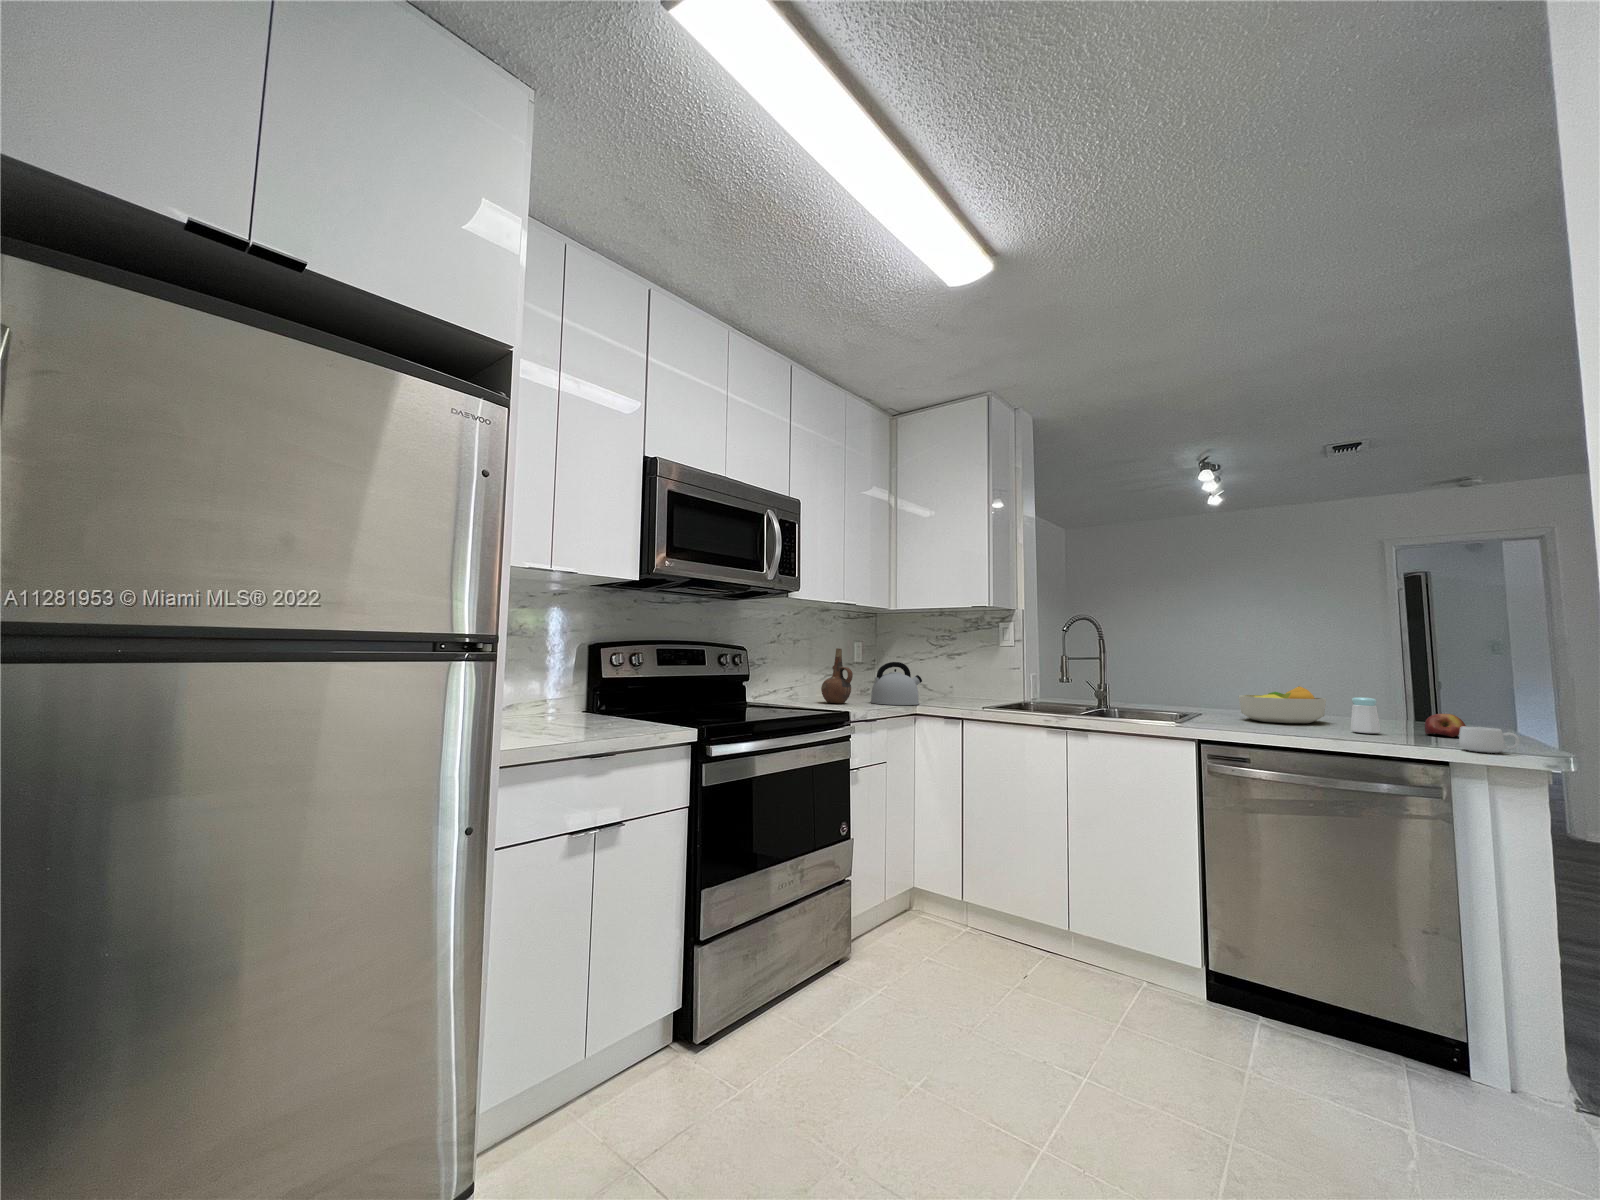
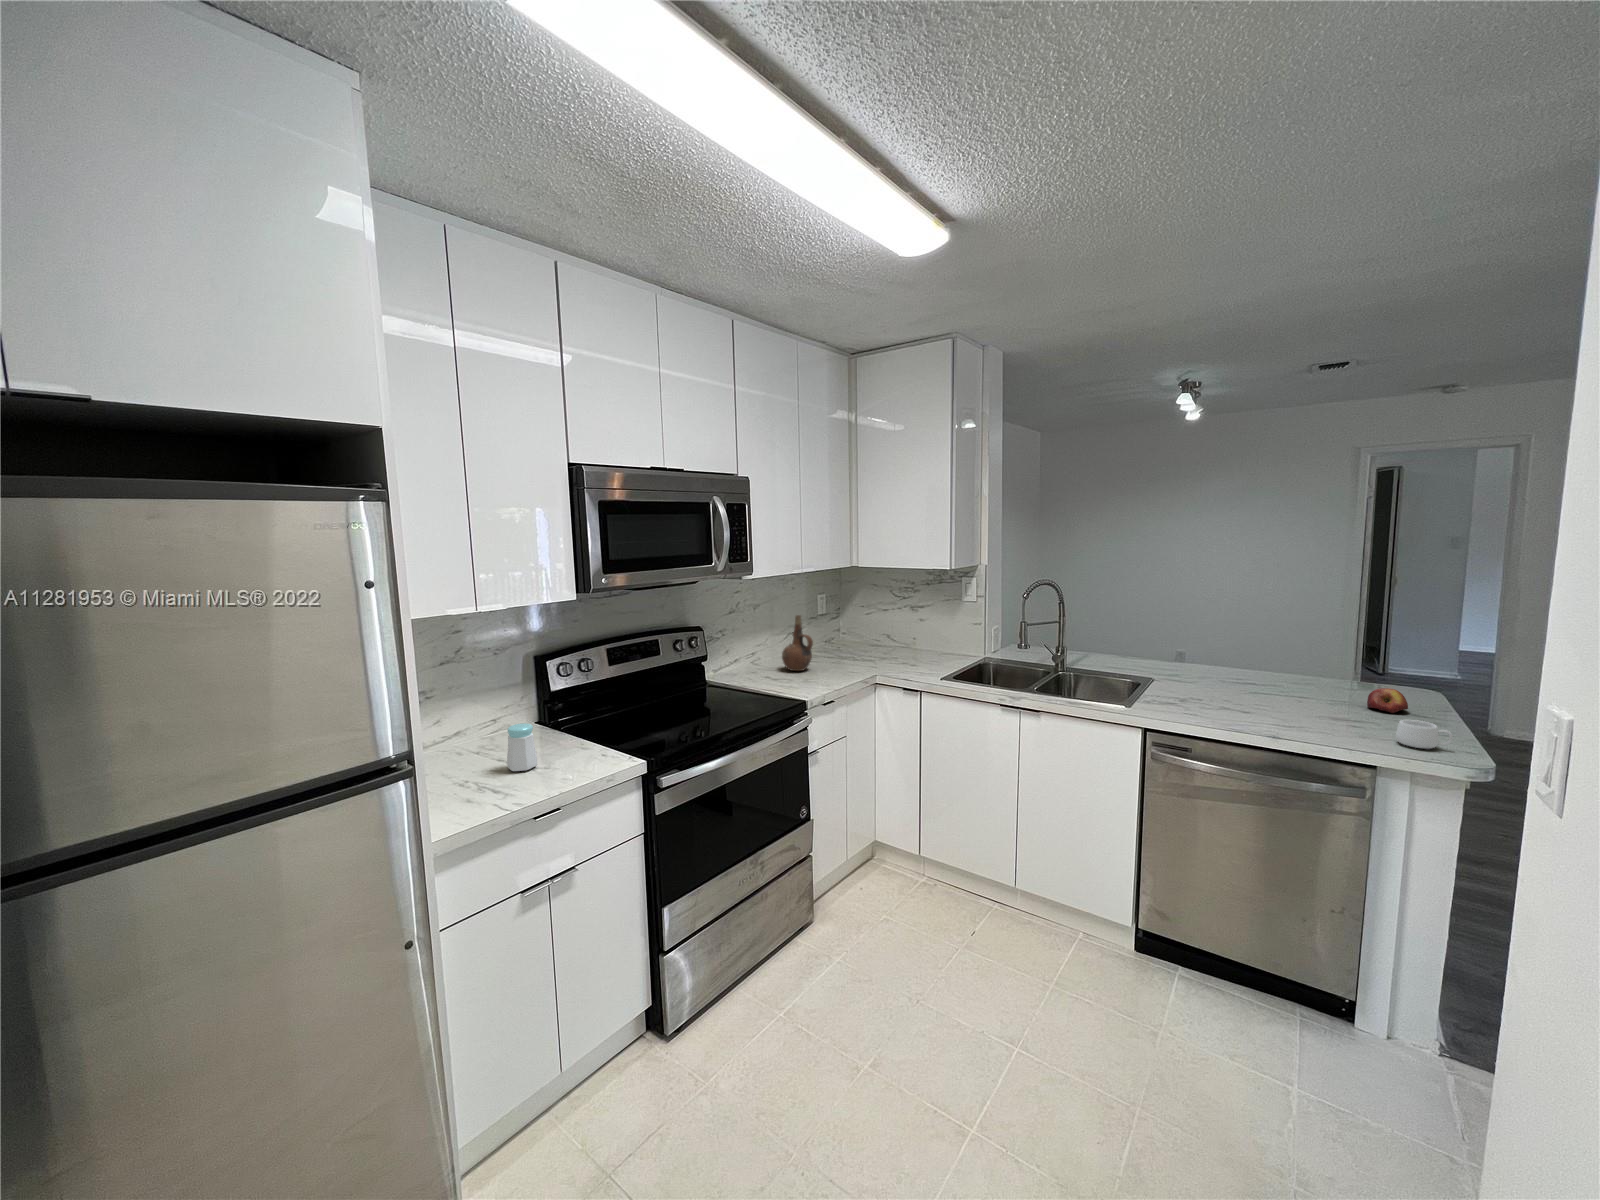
kettle: present [871,662,922,705] -> none [832,623,884,669]
fruit bowl: present [1238,686,1326,723] -> none [1193,648,1278,690]
salt shaker: present [1351,697,1381,733] -> present [507,723,538,771]

